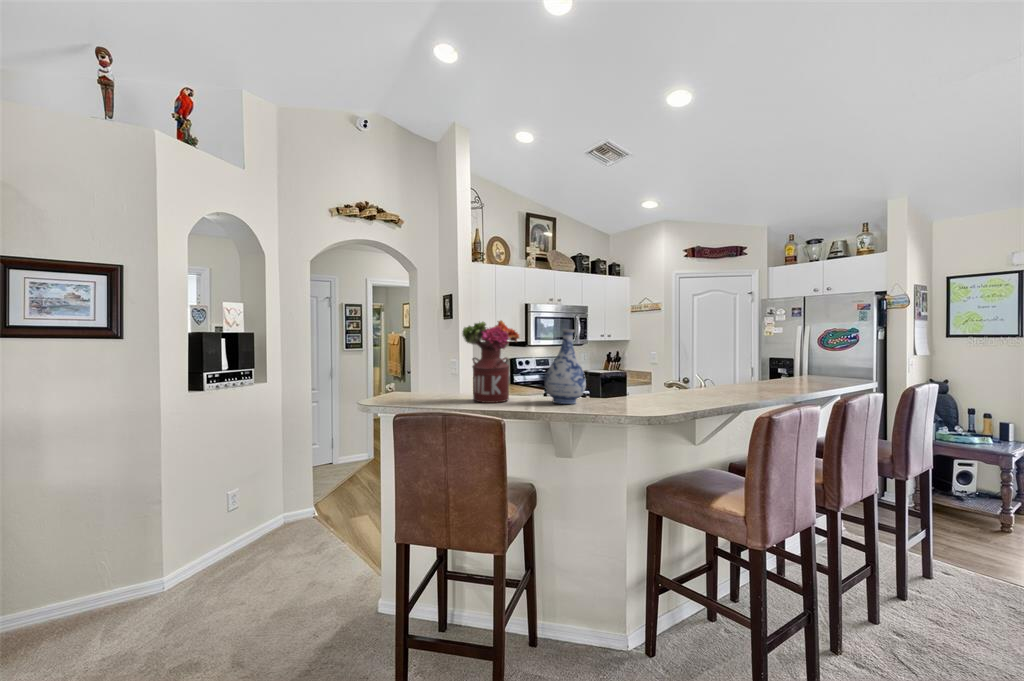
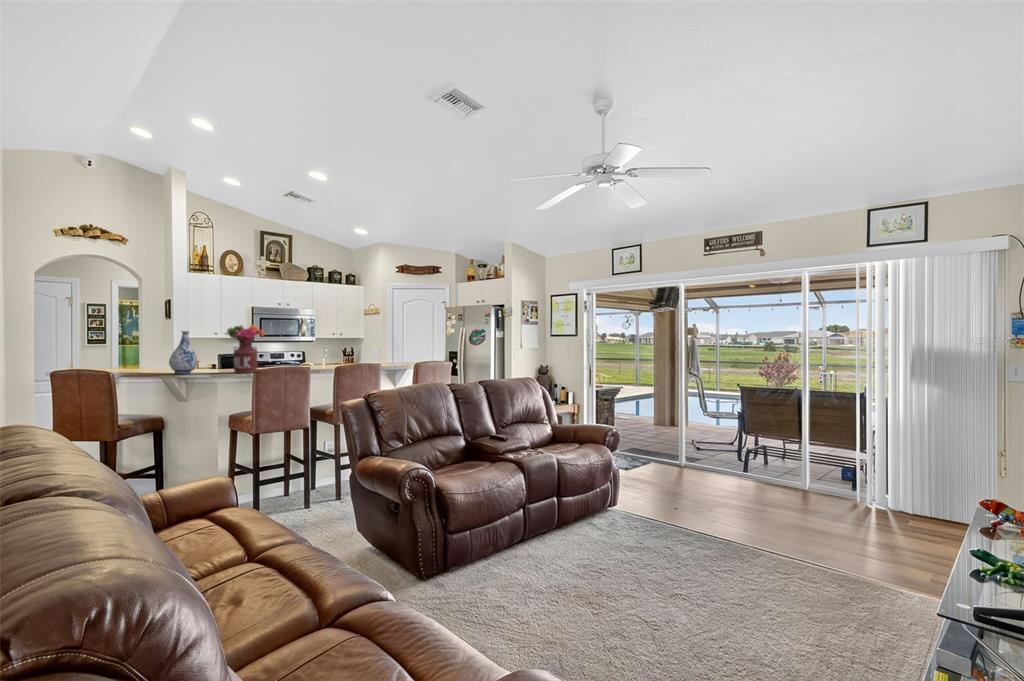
flower arrangement: present [462,320,519,403] -> present [227,325,264,373]

